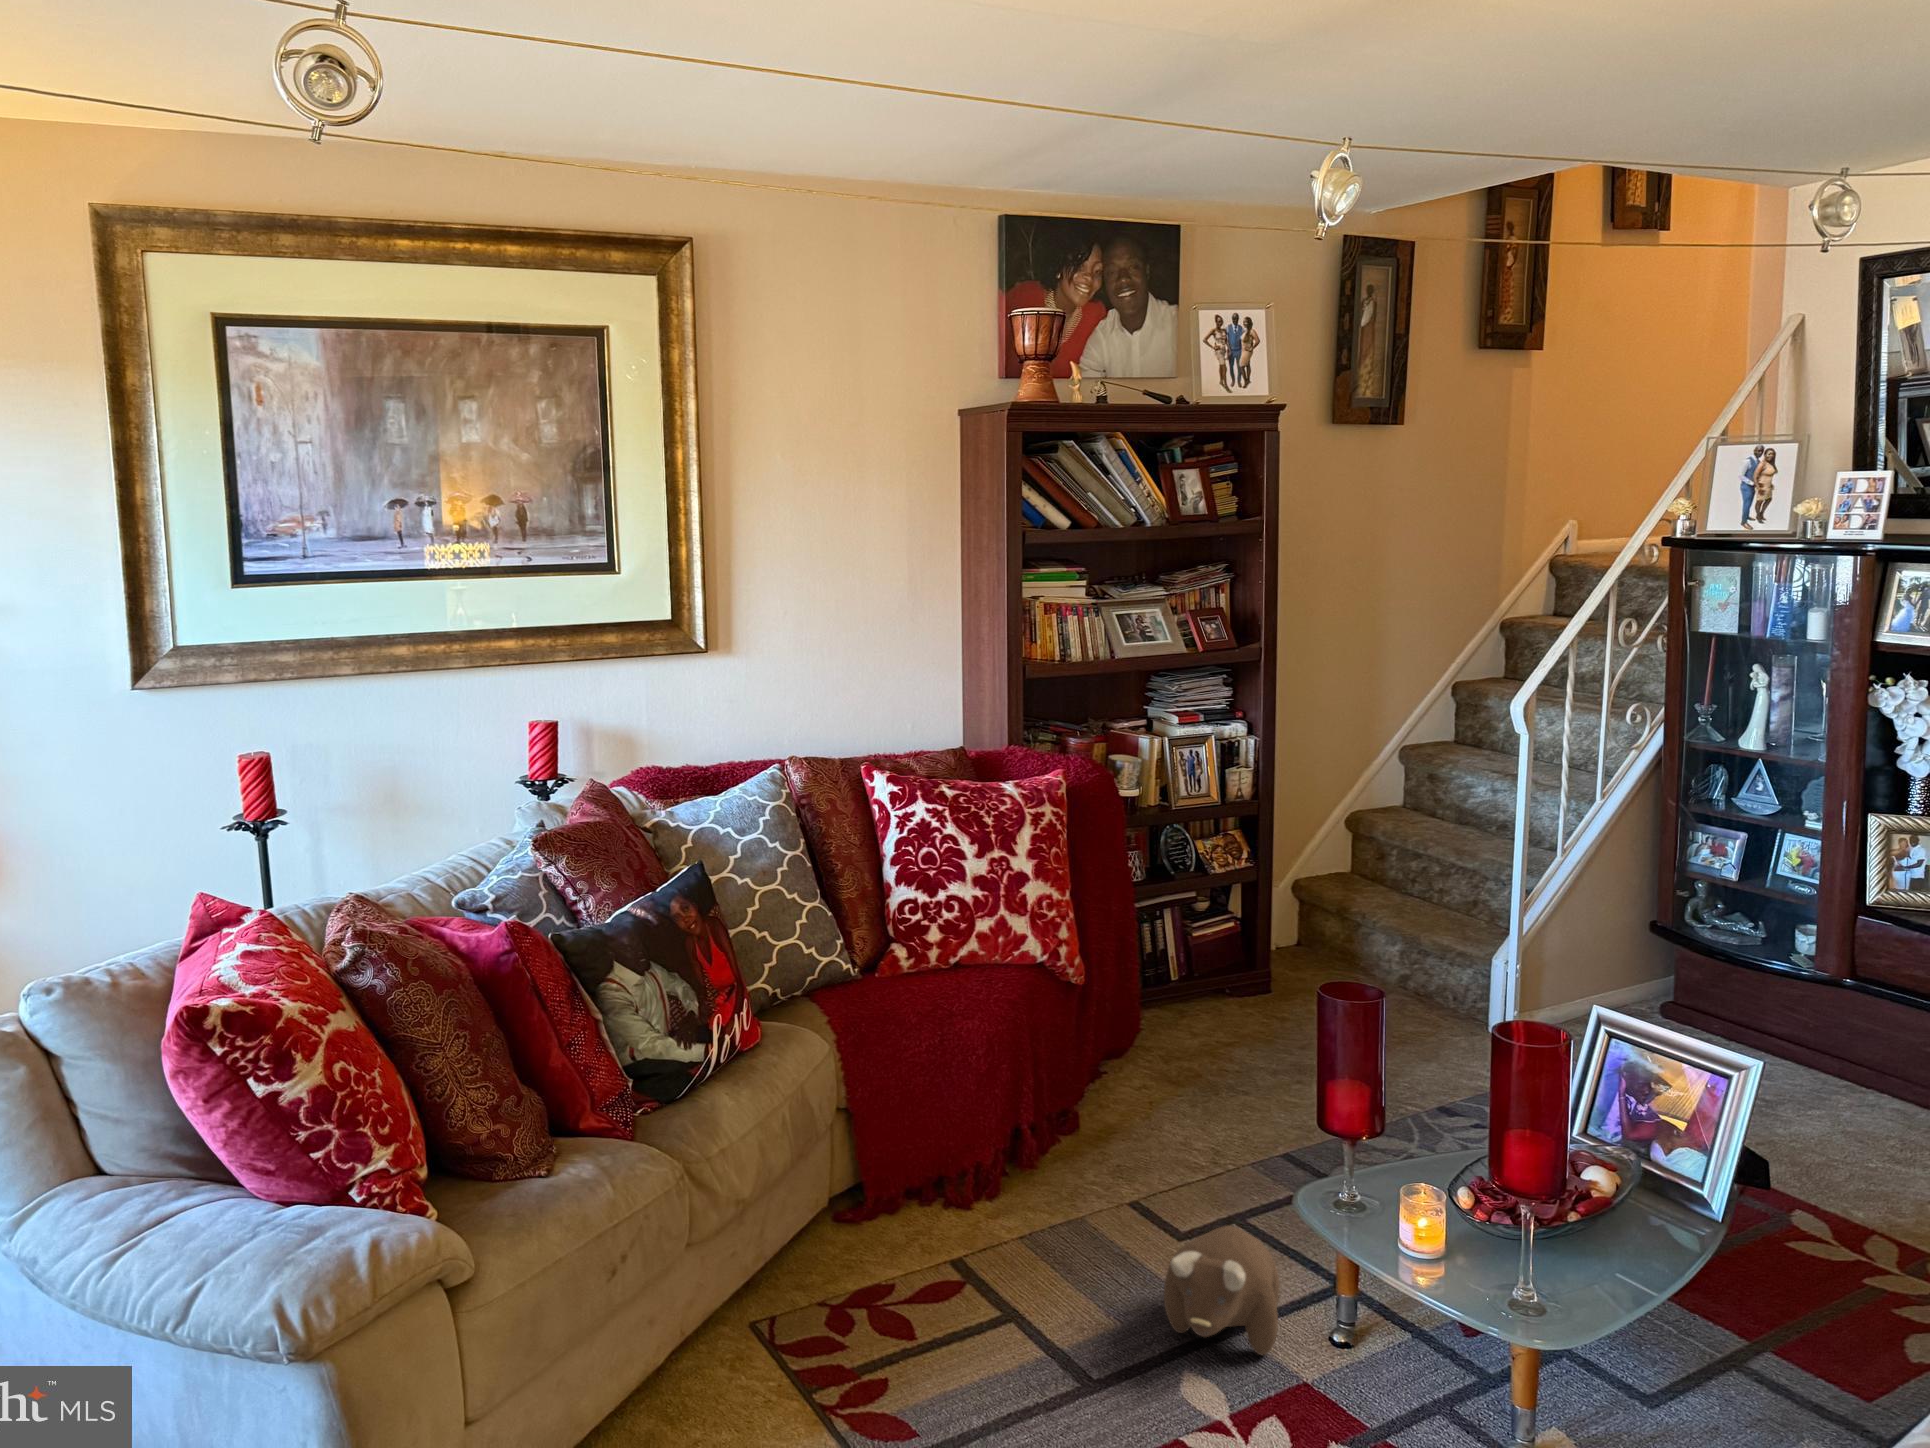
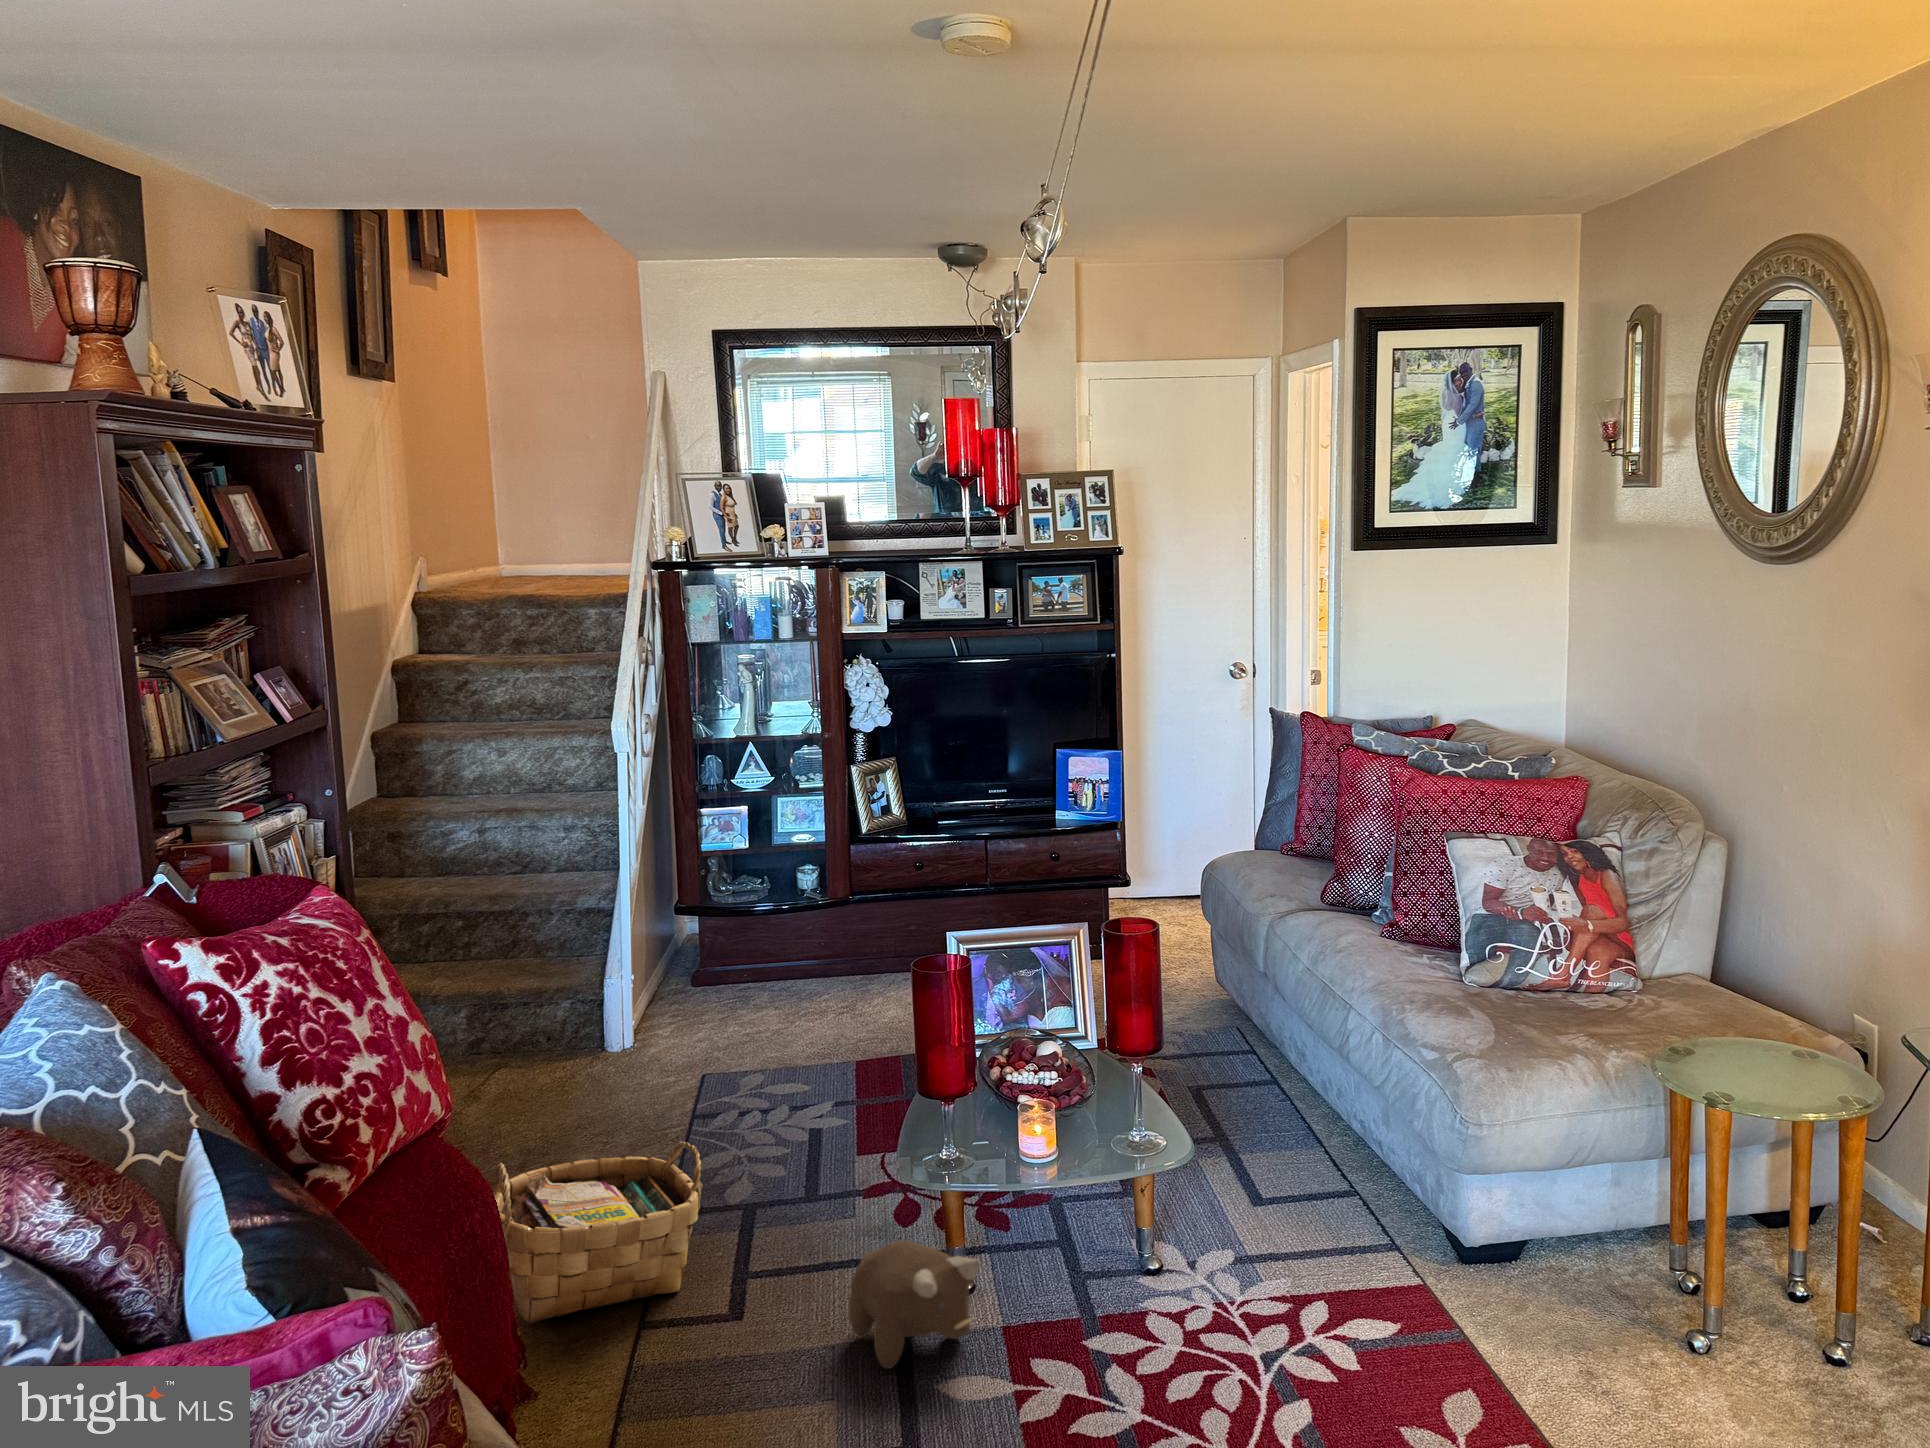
woven basket: none [1065,1021,1251,1193] -> present [492,1141,703,1323]

